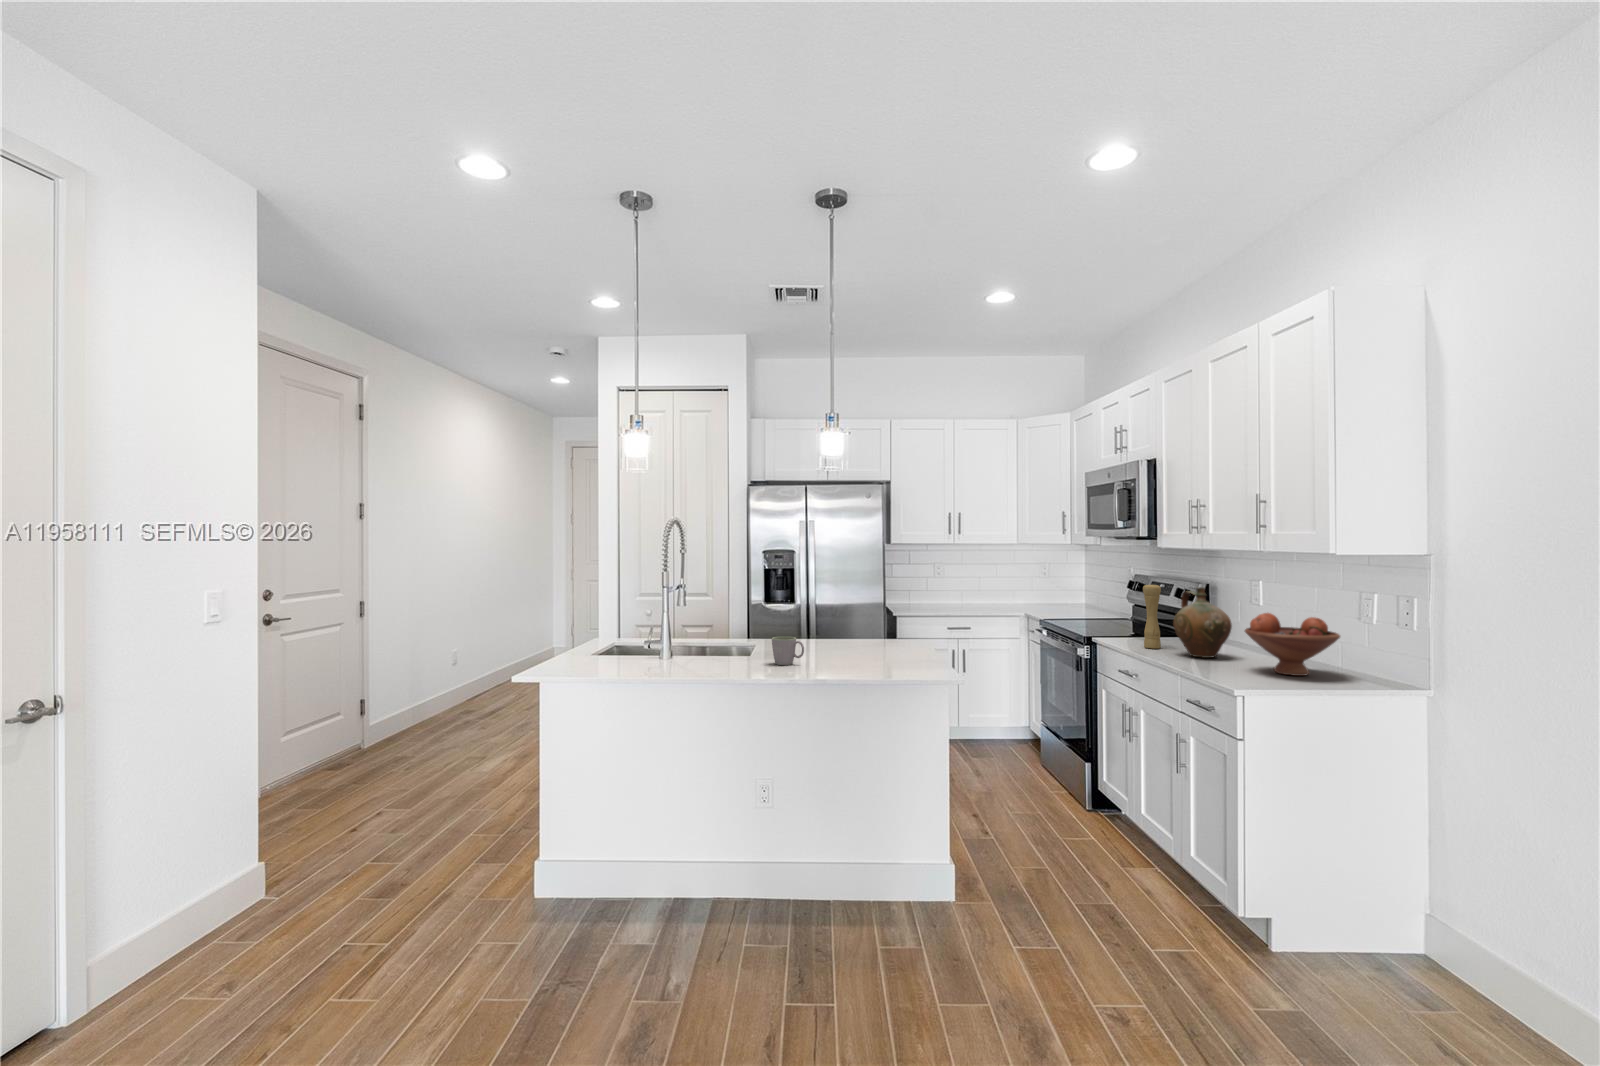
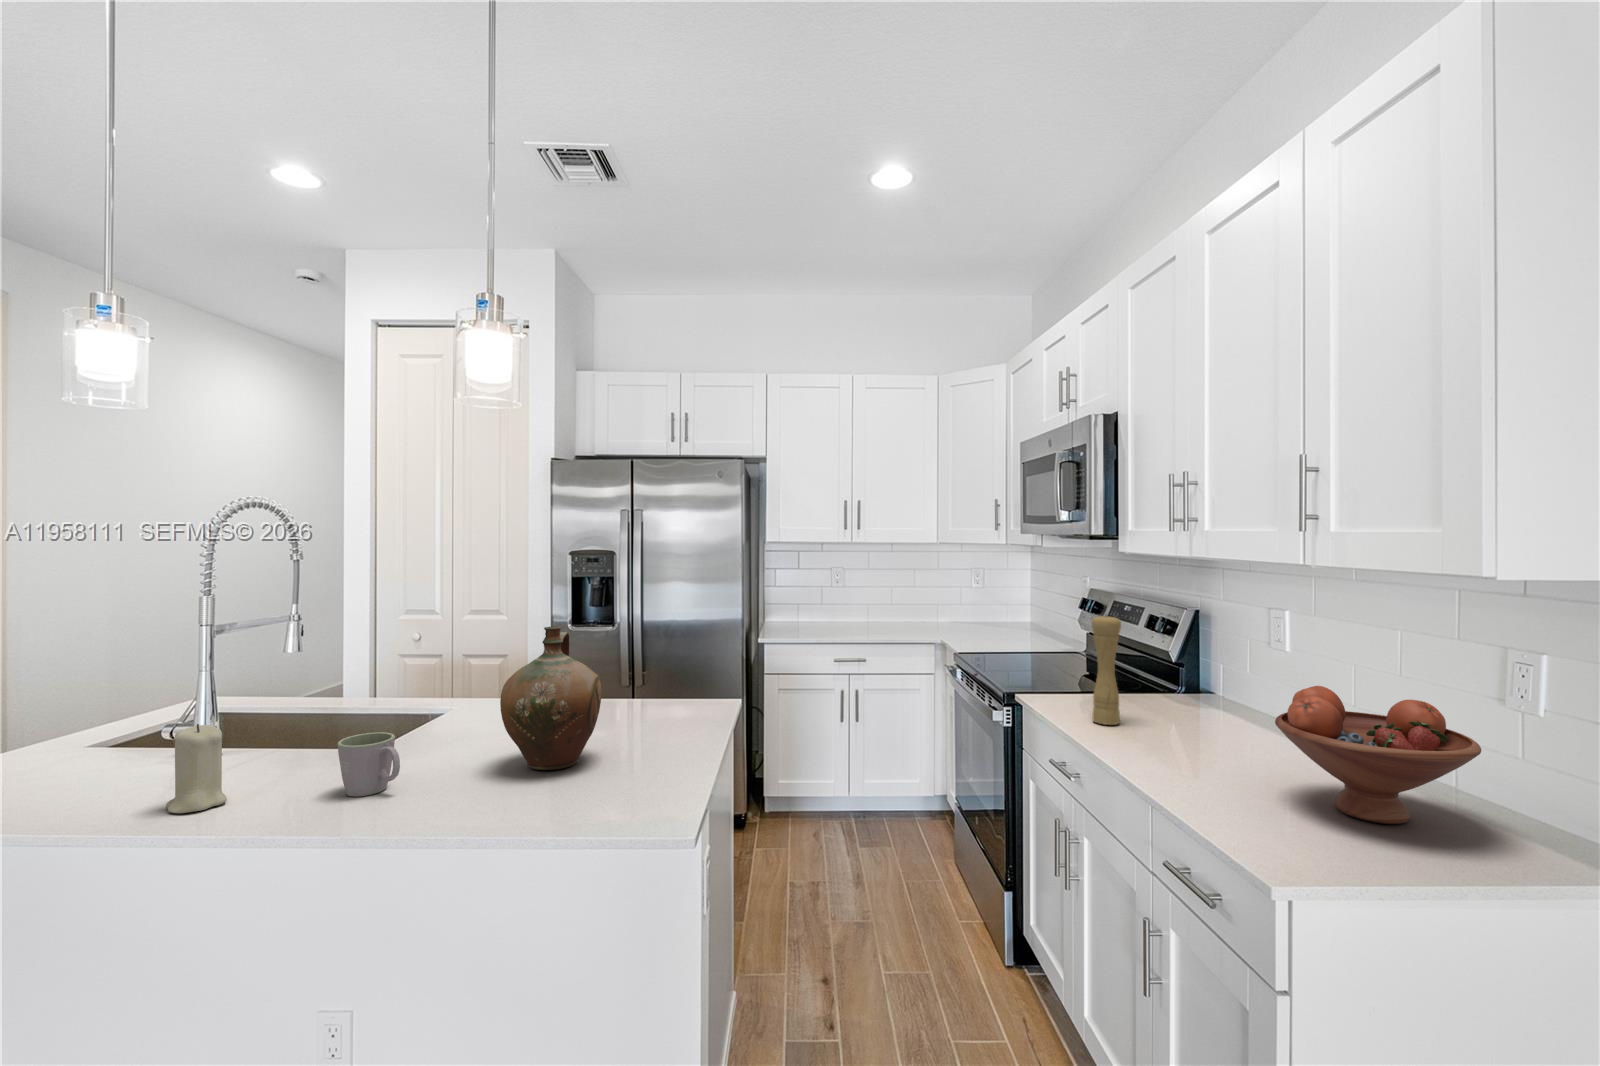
ceramic jug: present [1173,587,1232,658] -> present [500,627,601,770]
candle: none [700,628,726,669] -> present [166,724,227,813]

